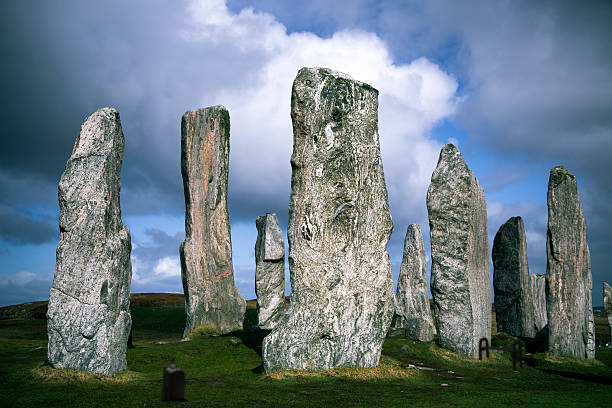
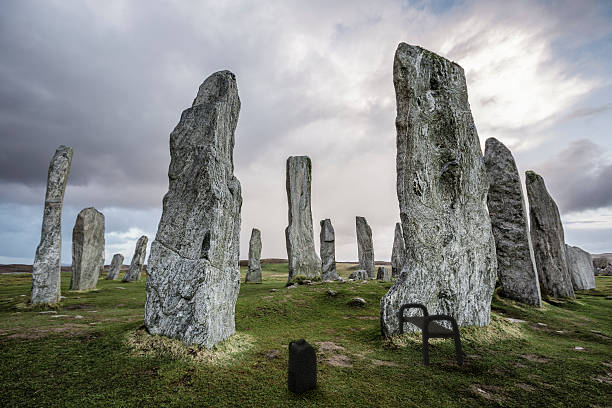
bench: present [479,337,523,370] -> present [399,303,463,365]

